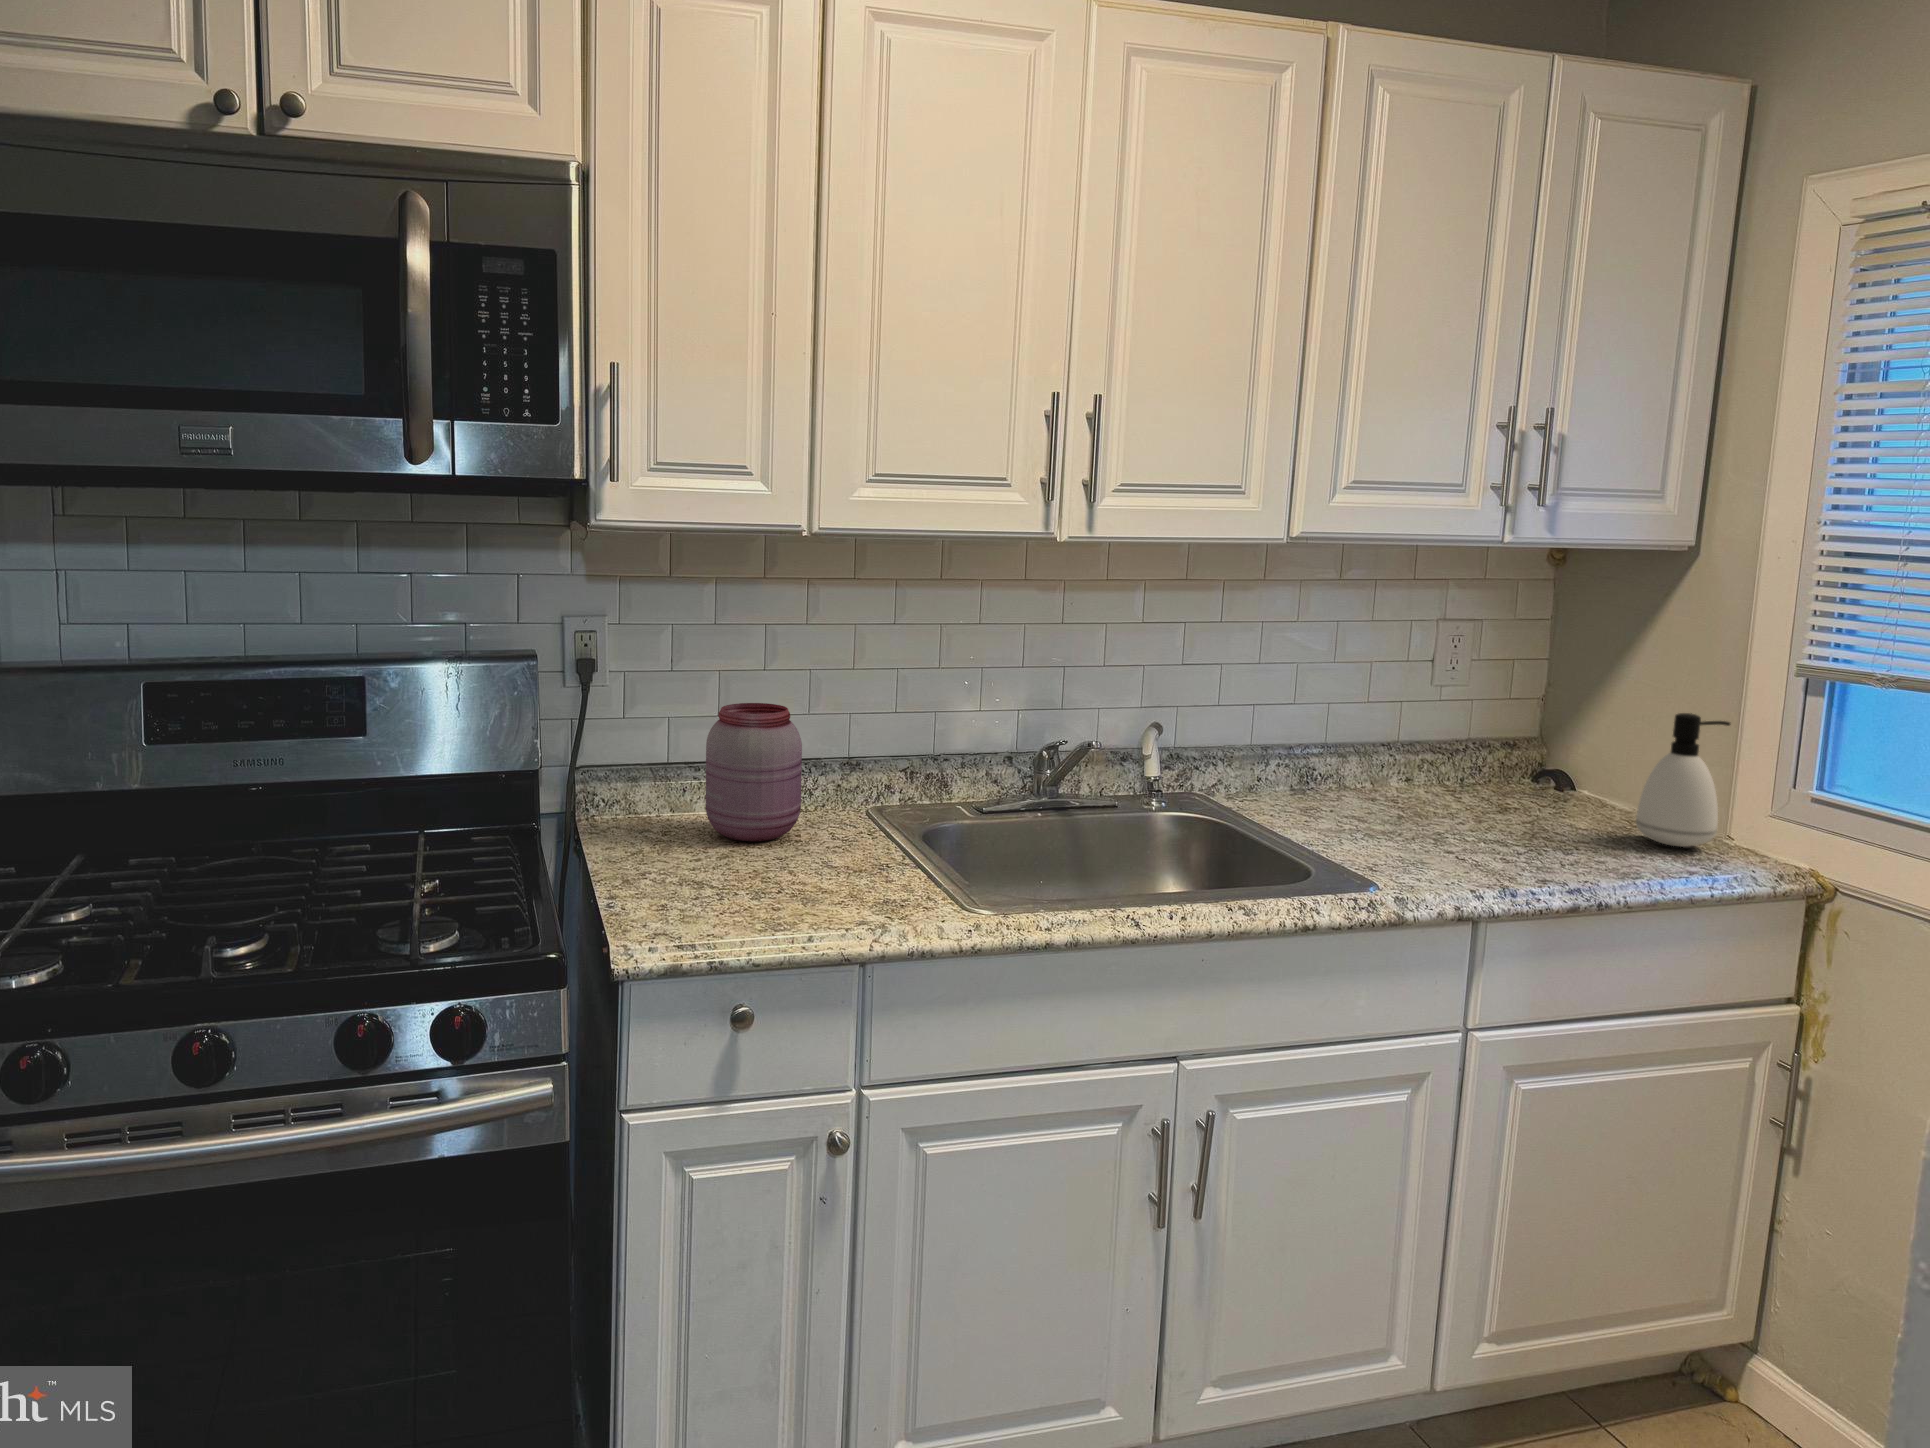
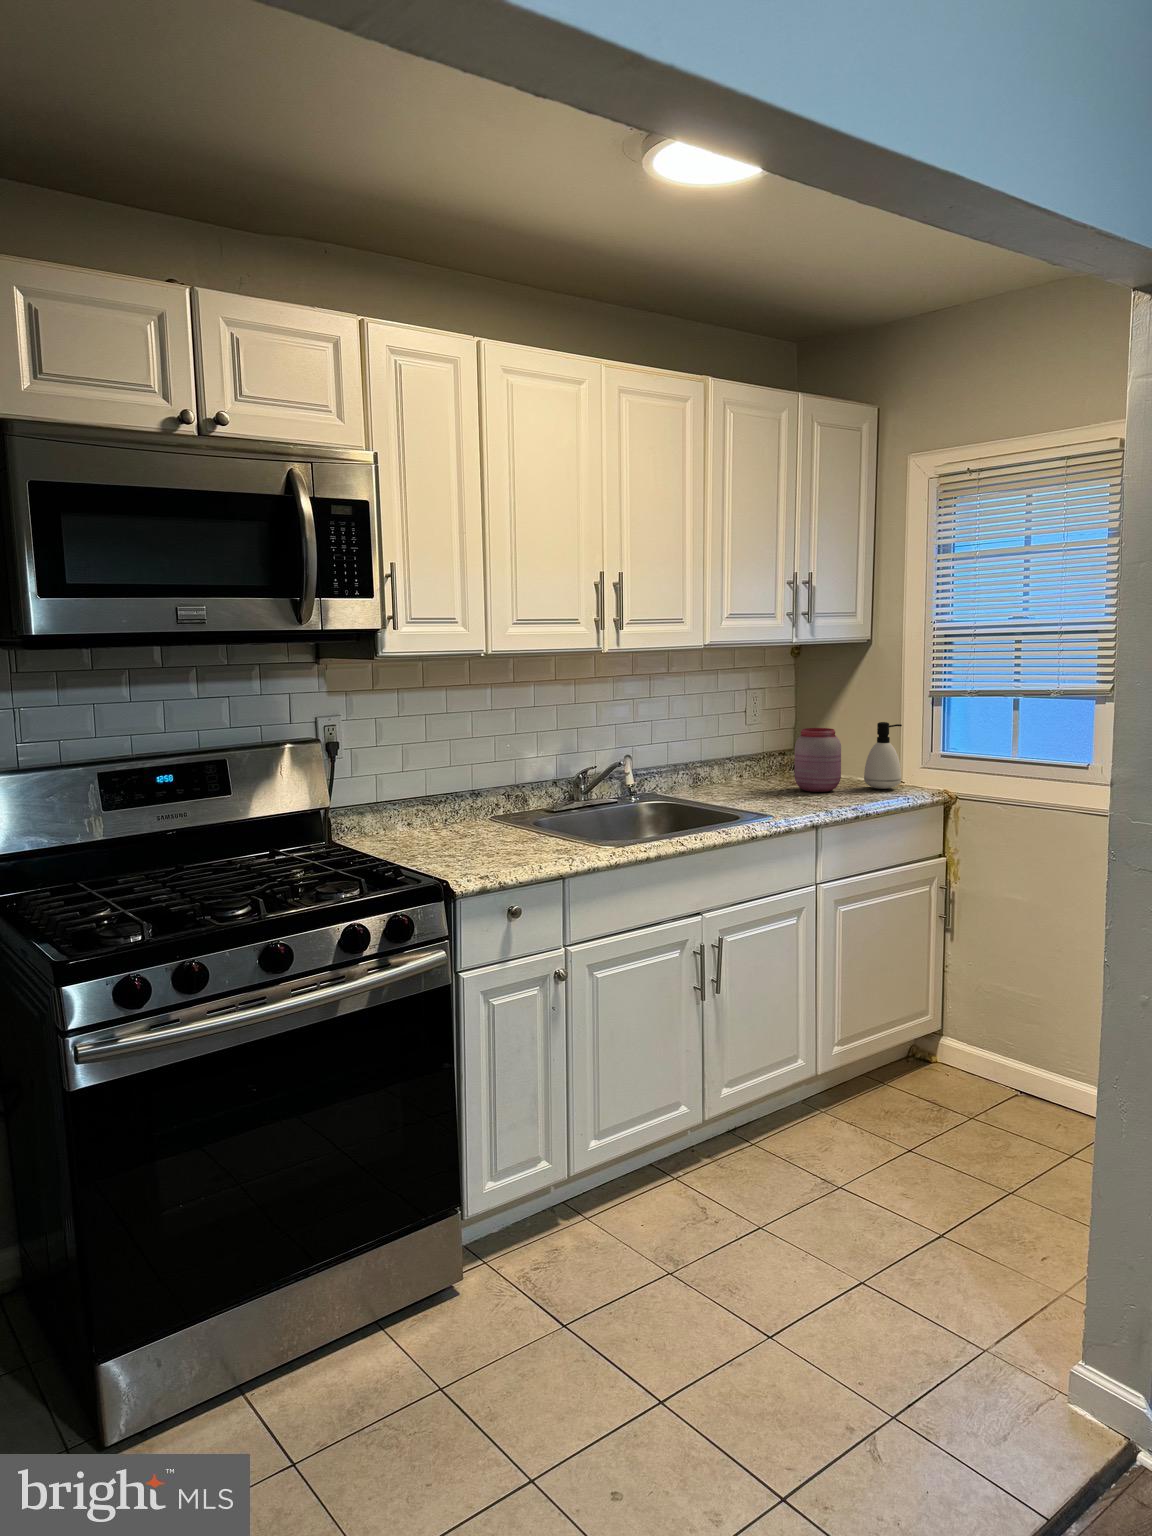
jar: present [706,703,802,841] -> present [795,728,841,792]

